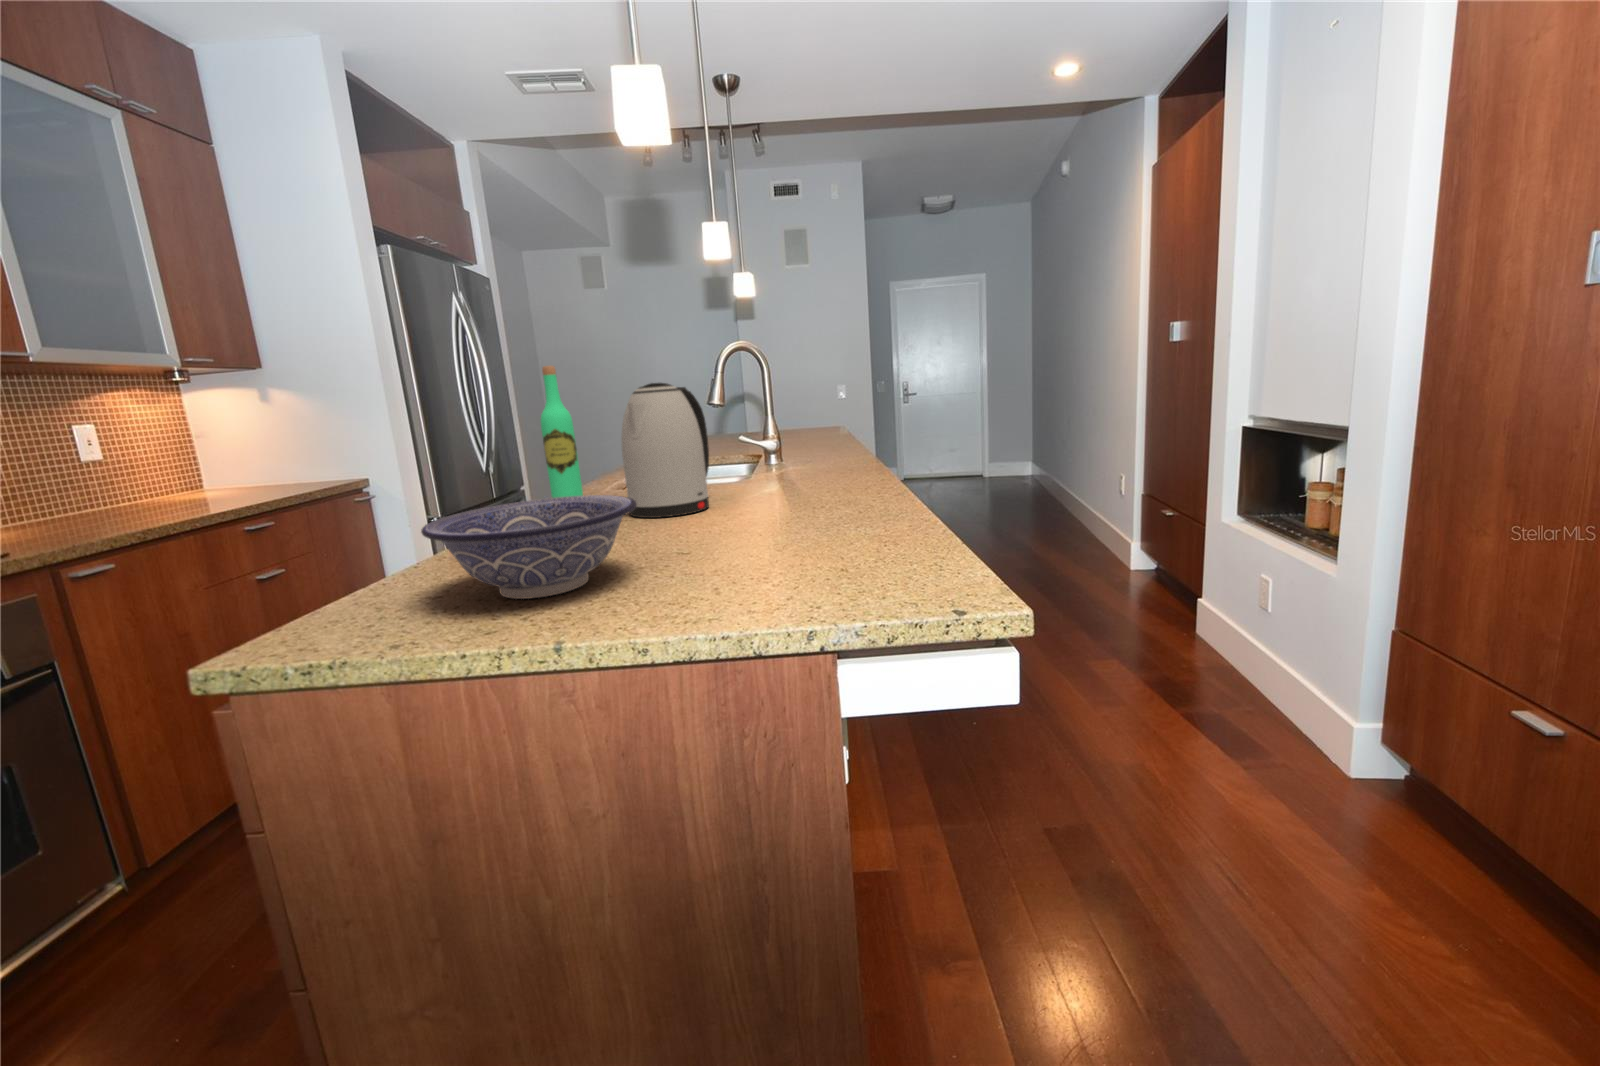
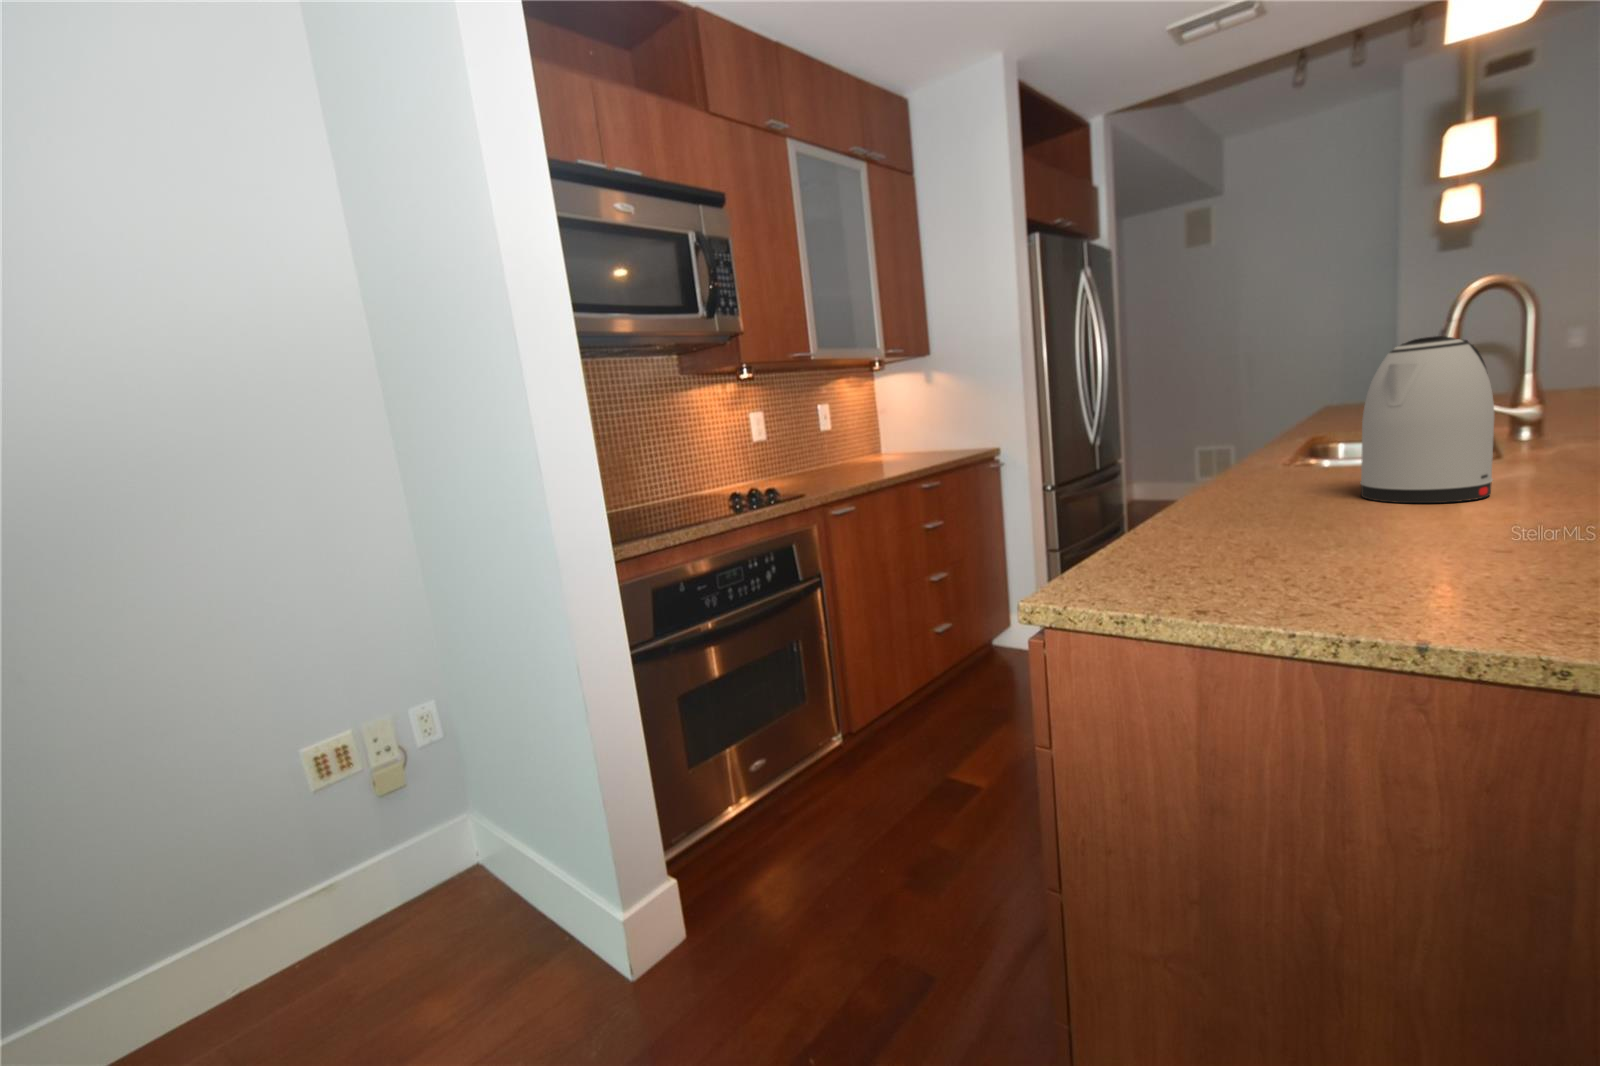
wine bottle: present [541,366,583,498] -> none [1244,328,1285,489]
decorative bowl: present [421,495,637,599] -> none [1207,473,1493,584]

